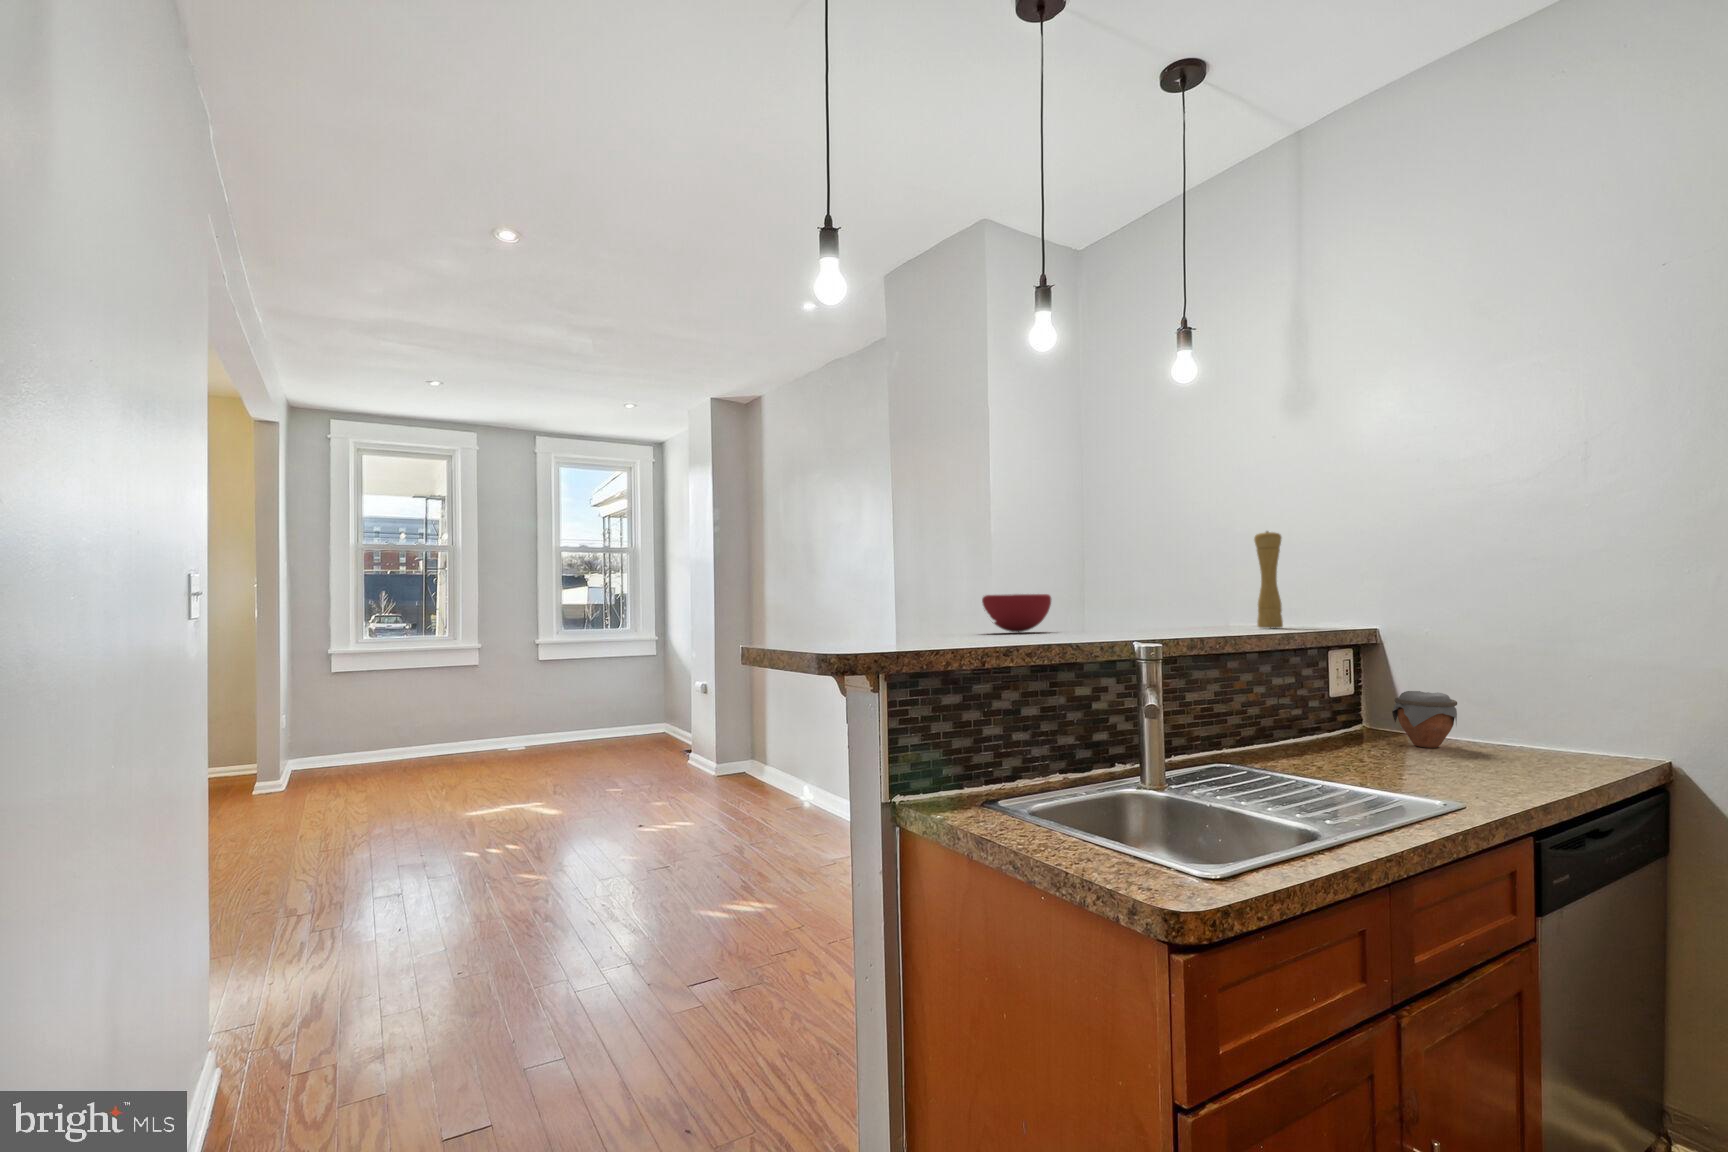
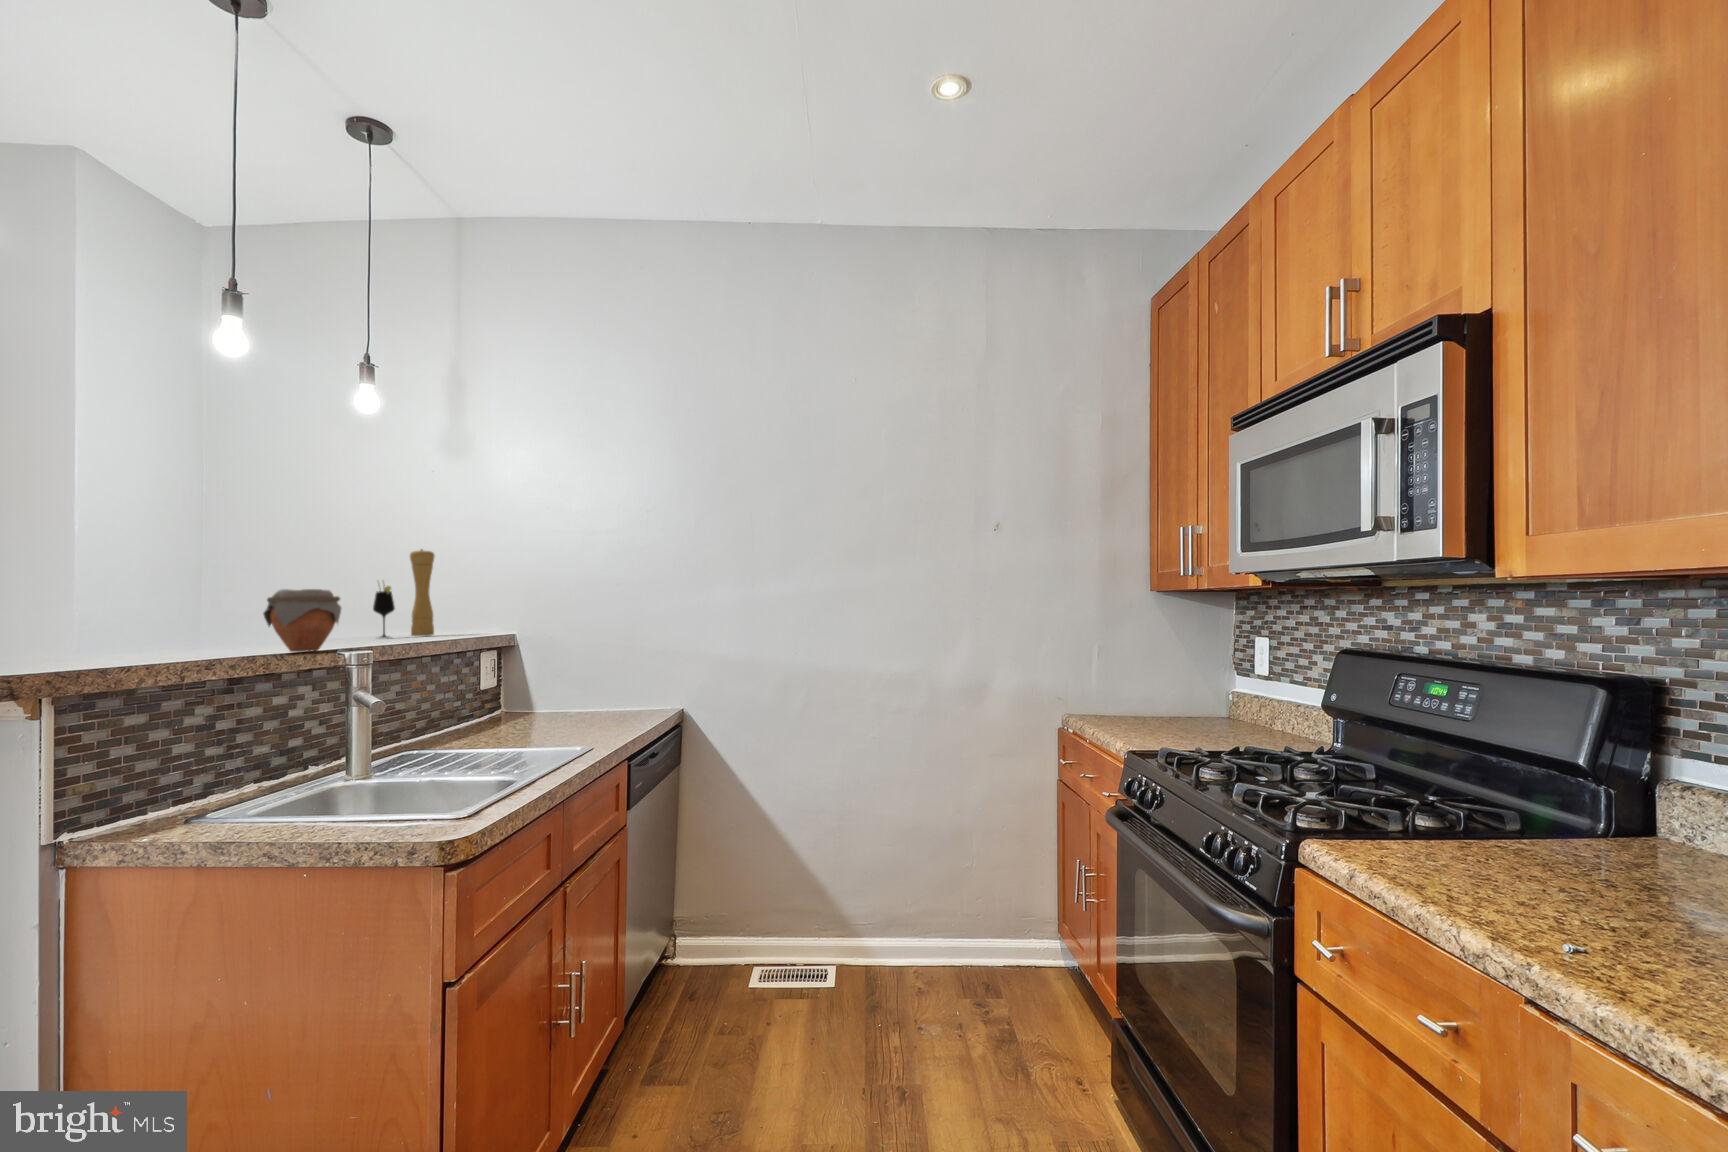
wine glass: none [1220,566,1242,628] -> present [373,585,395,638]
bowl: present [982,594,1051,632] -> none [53,608,165,654]
jar: present [1392,691,1457,748] -> present [264,589,341,652]

